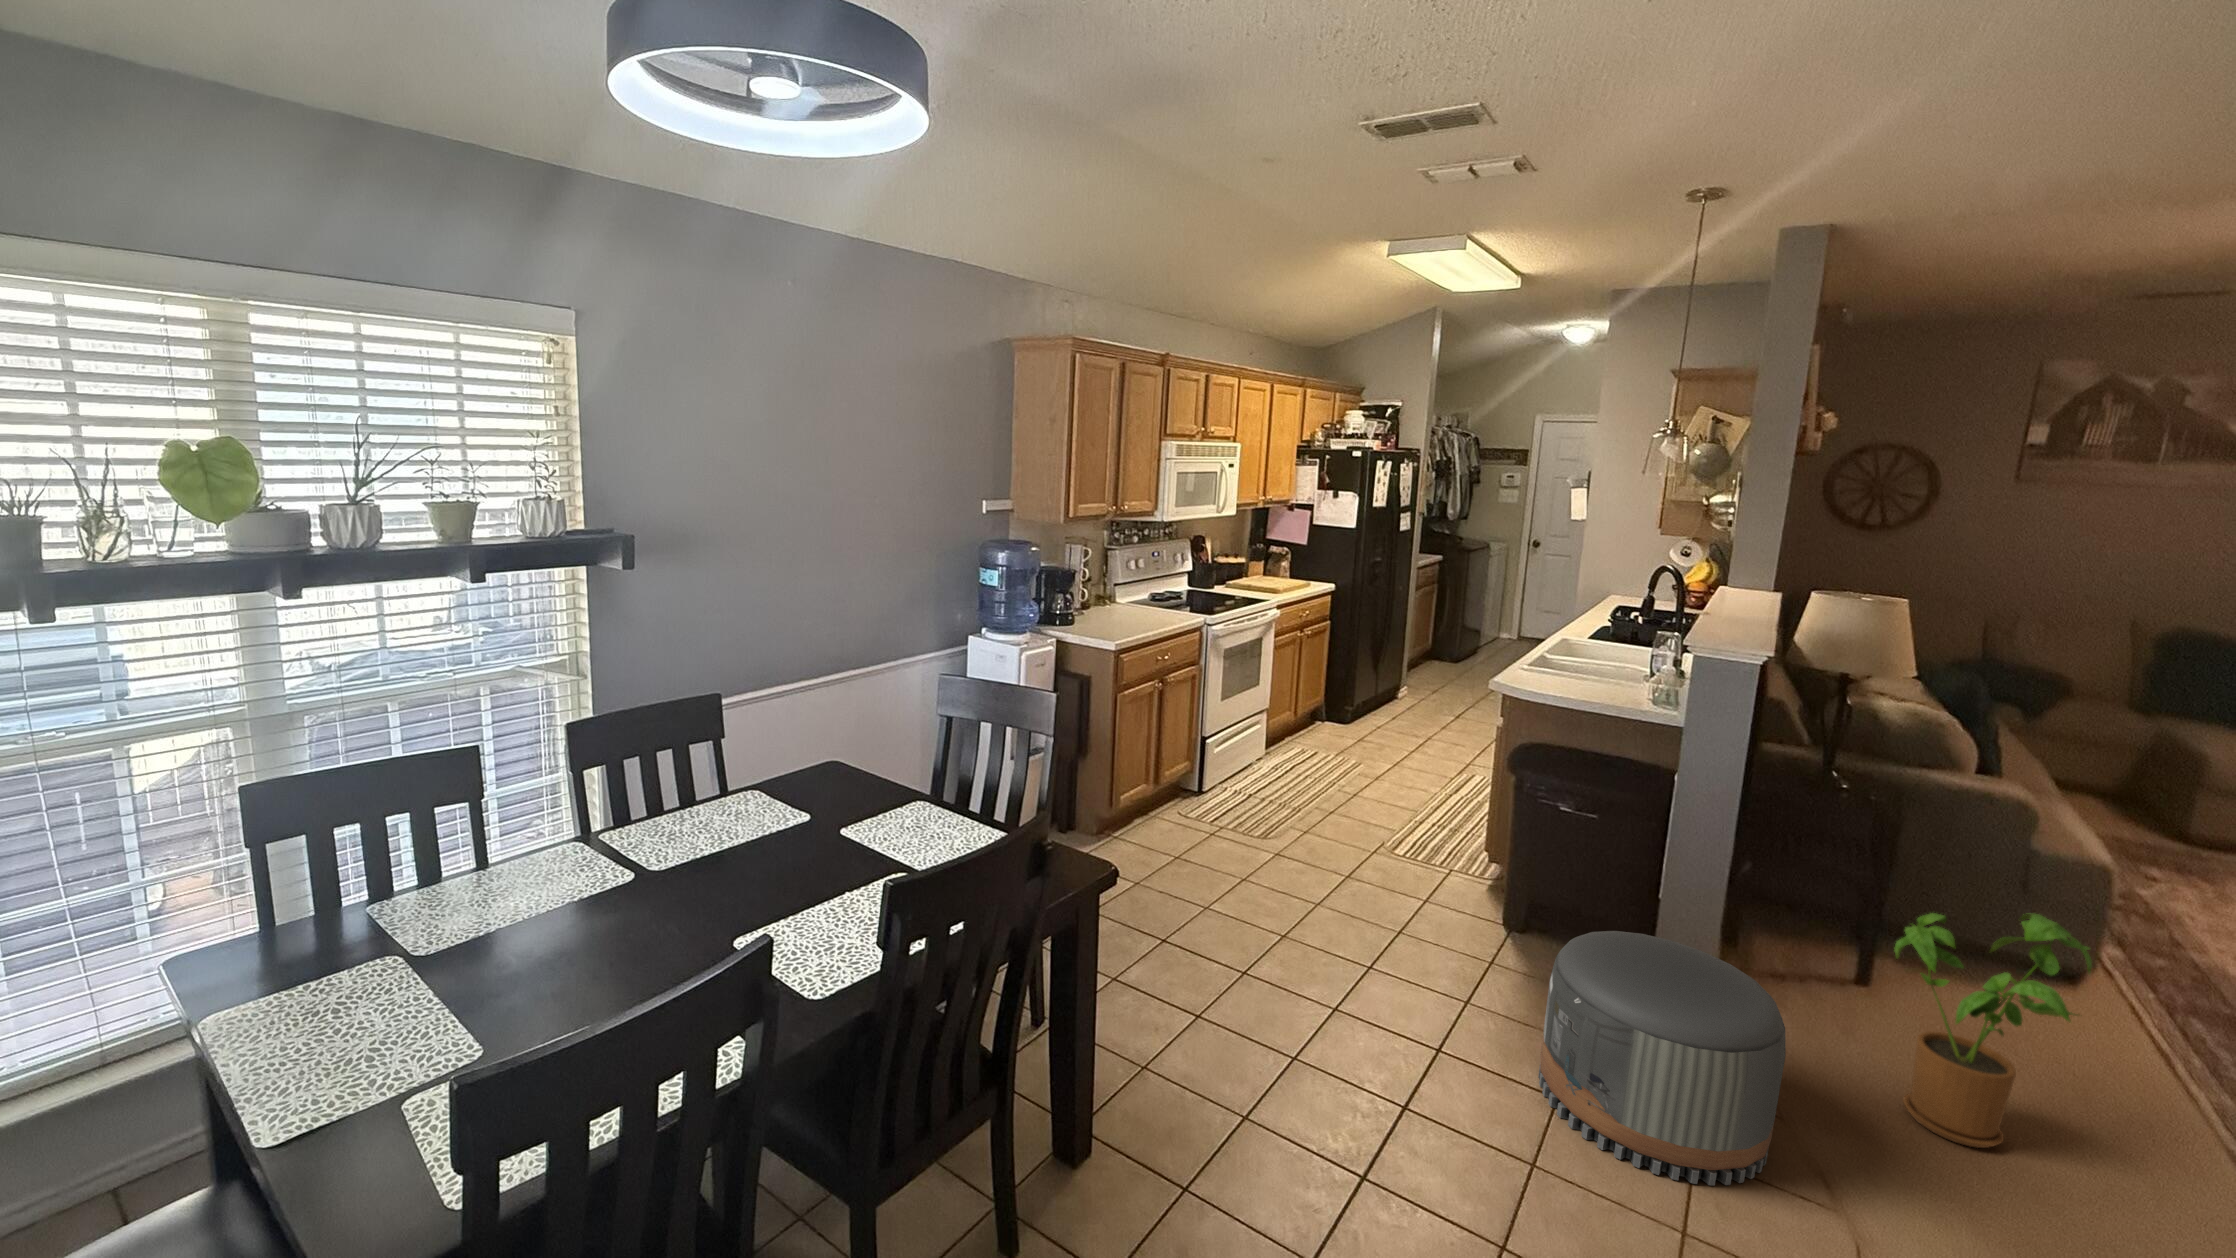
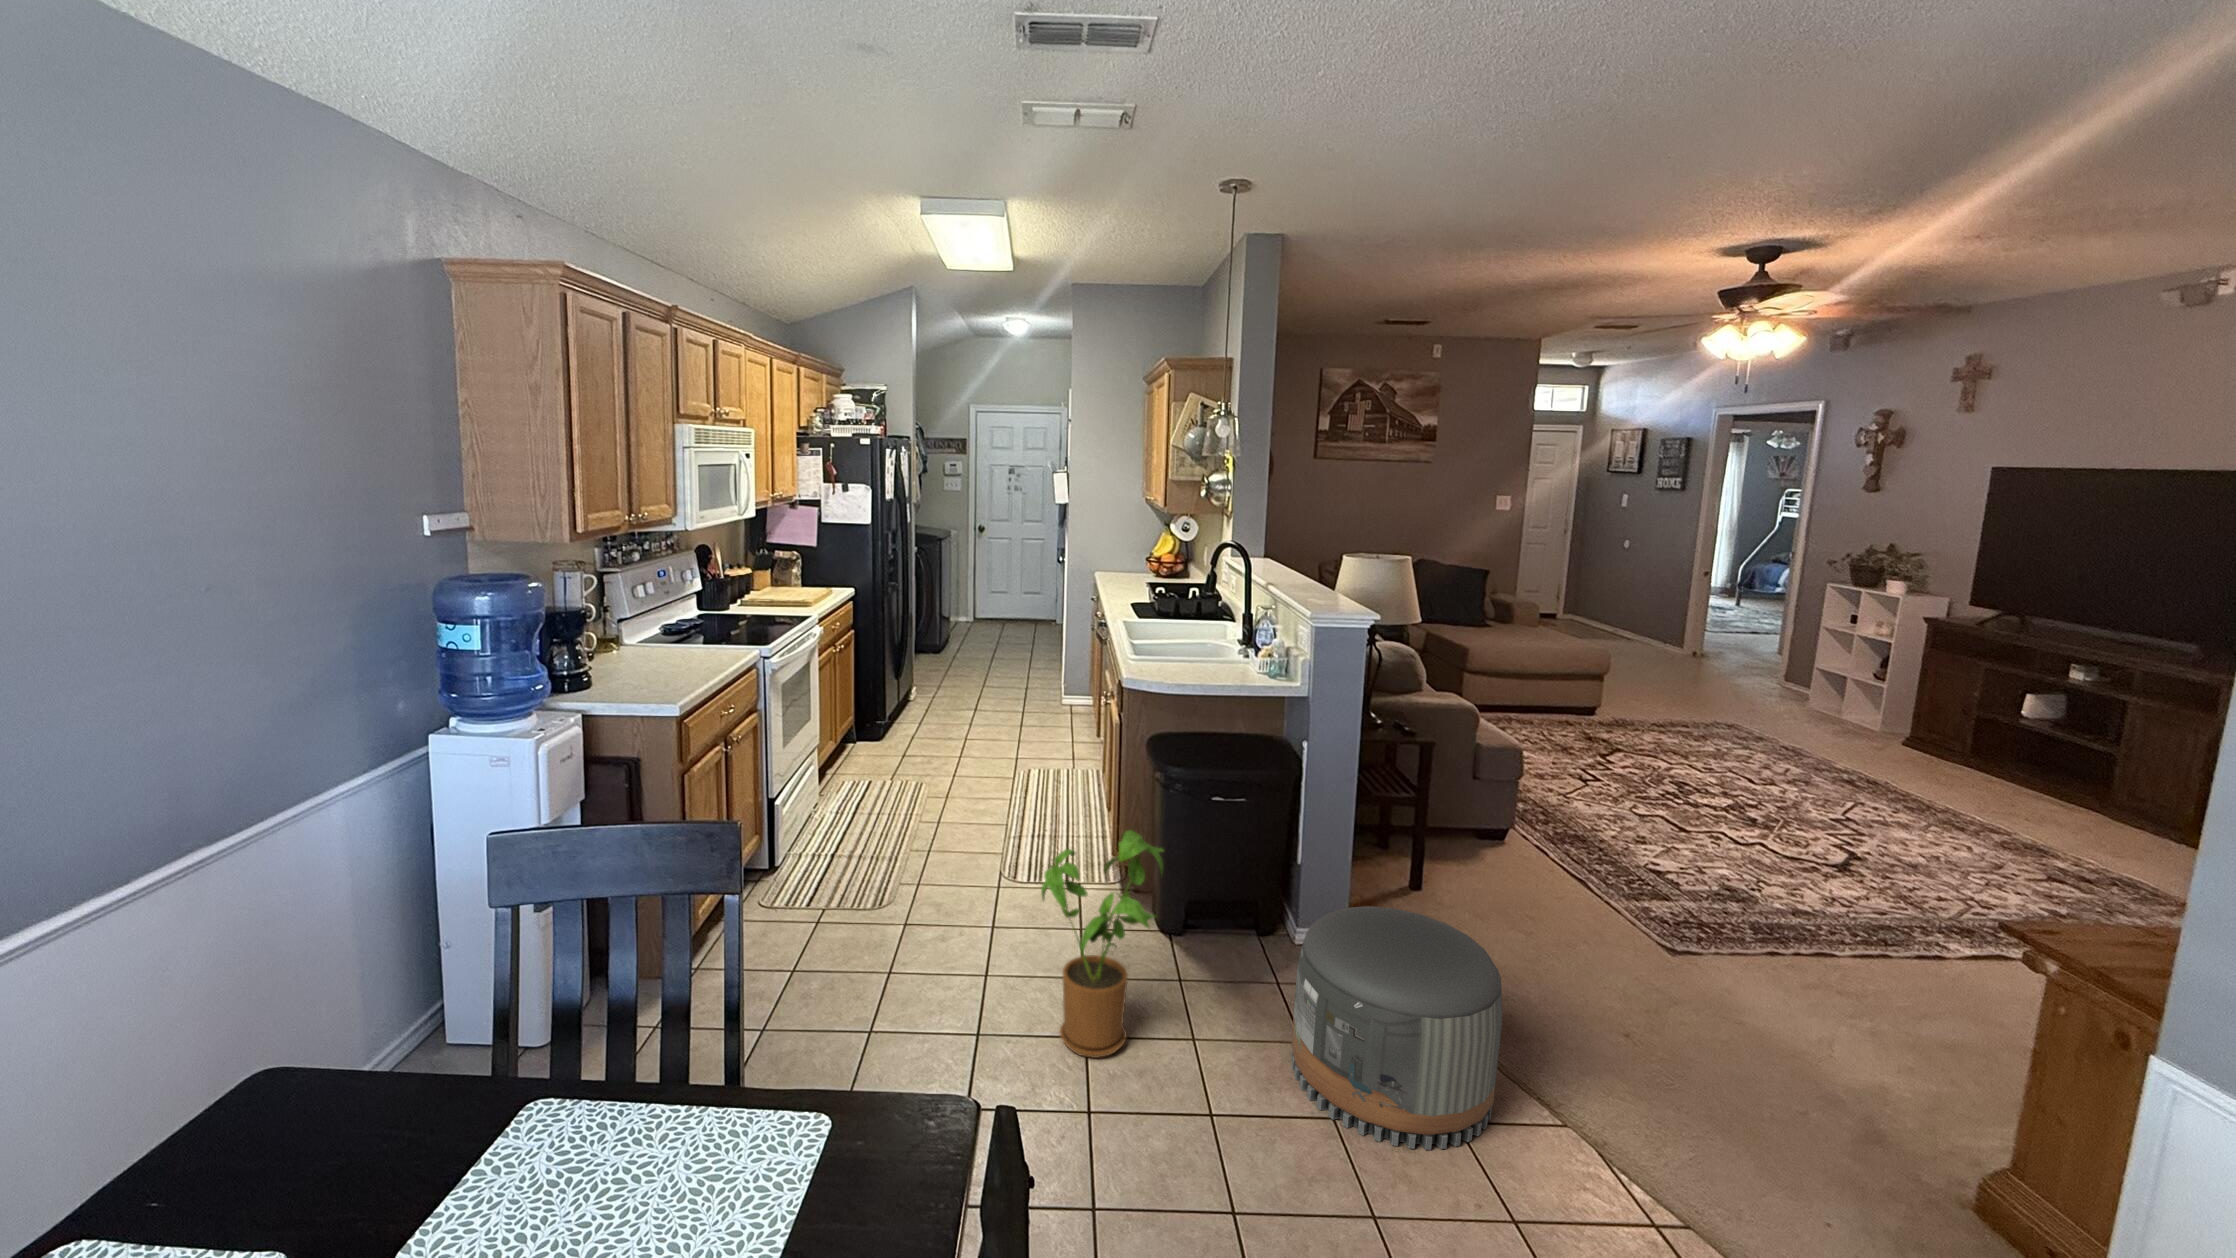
house plant: present [1894,913,2092,1148] -> present [1041,830,1163,1058]

